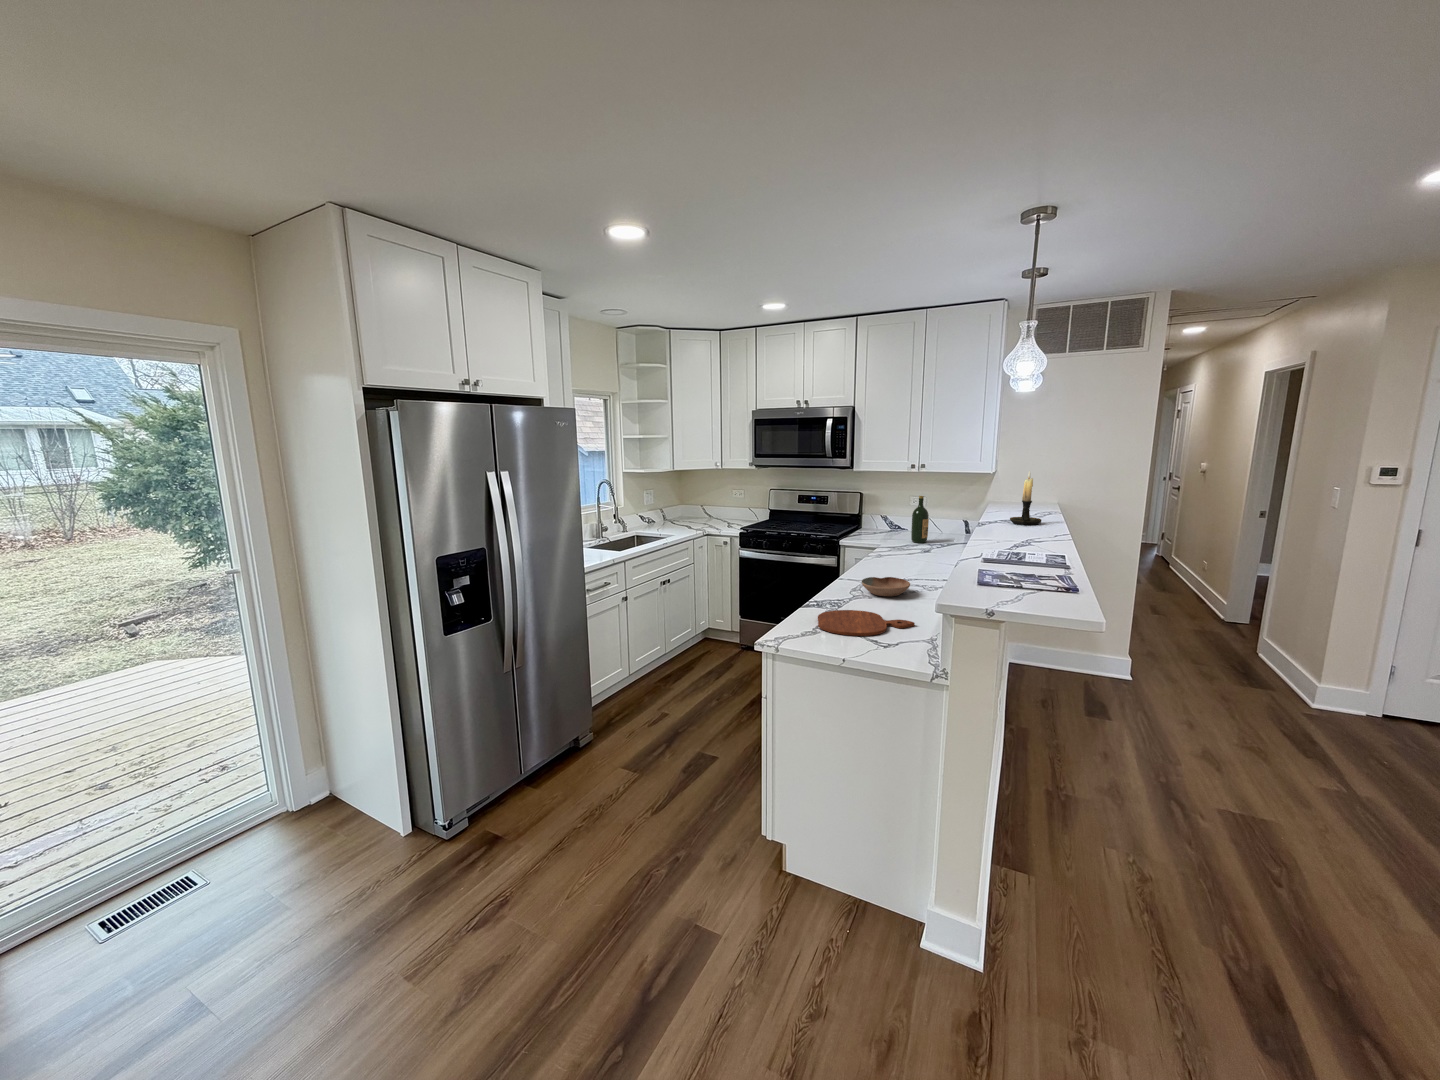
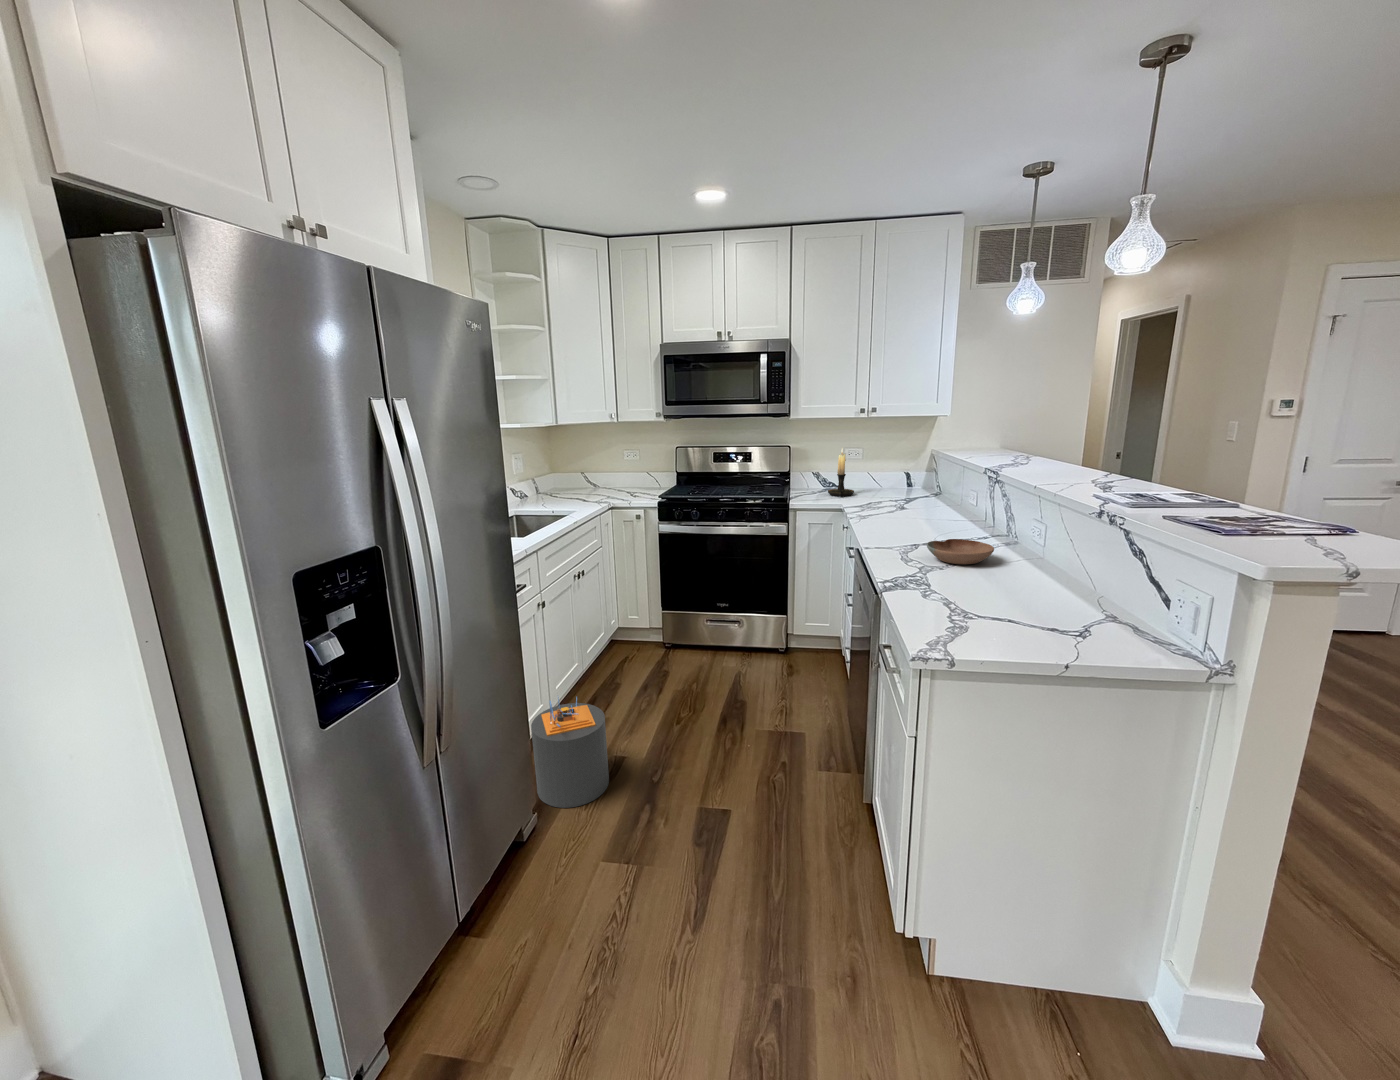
candle holder: present [1010,472,1041,525] -> present [828,448,854,496]
wine bottle: present [911,496,929,543] -> none [872,444,892,500]
cutting board: present [818,610,915,636] -> none [945,587,1077,626]
trash can: none [600,658,651,736] -> present [531,699,609,808]

